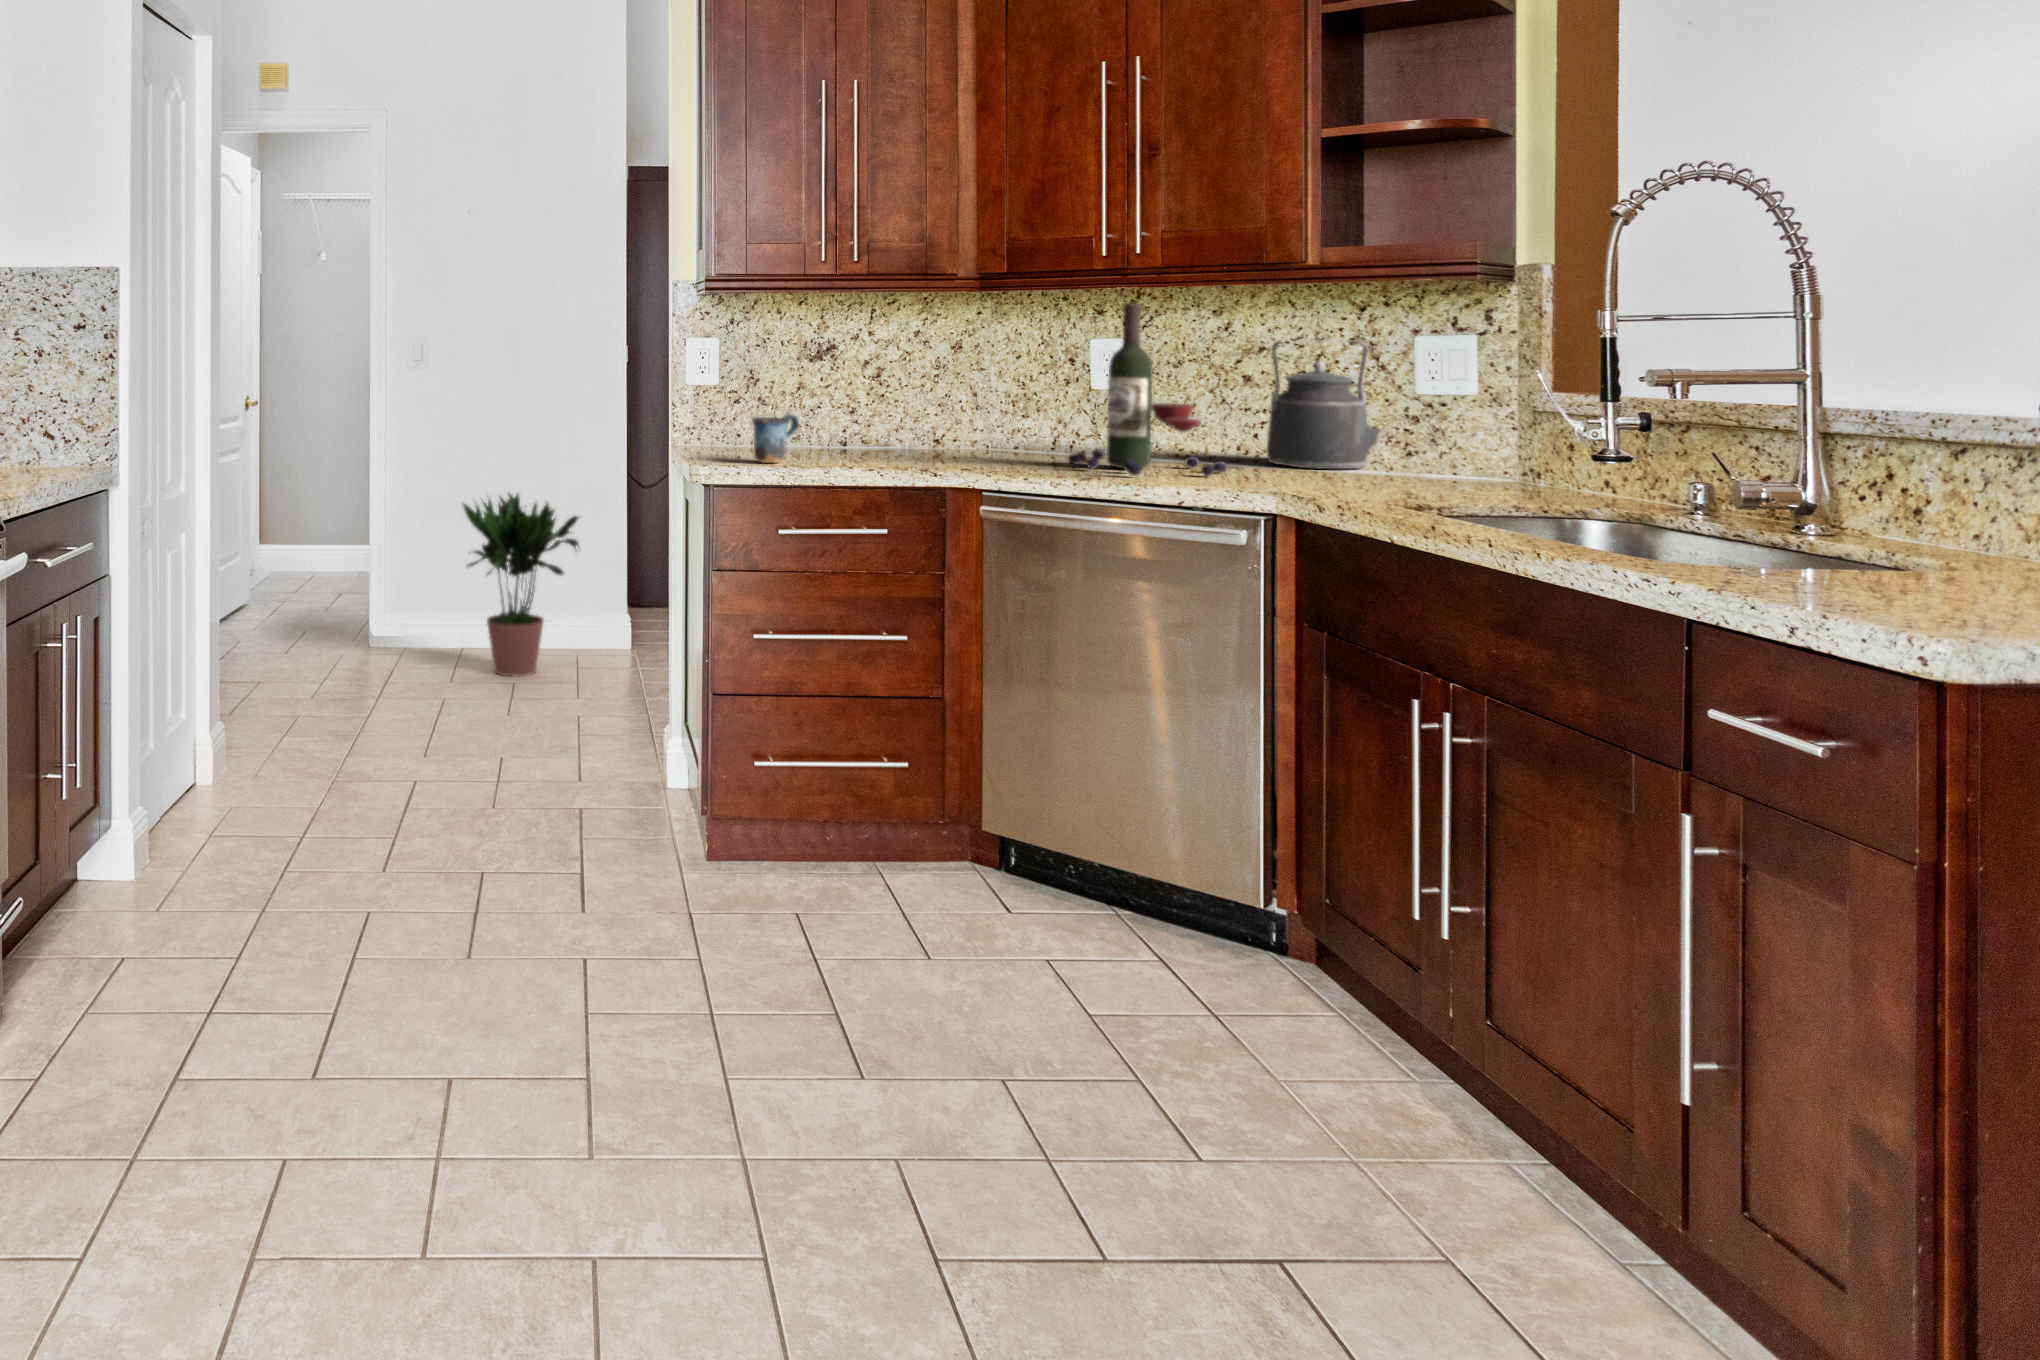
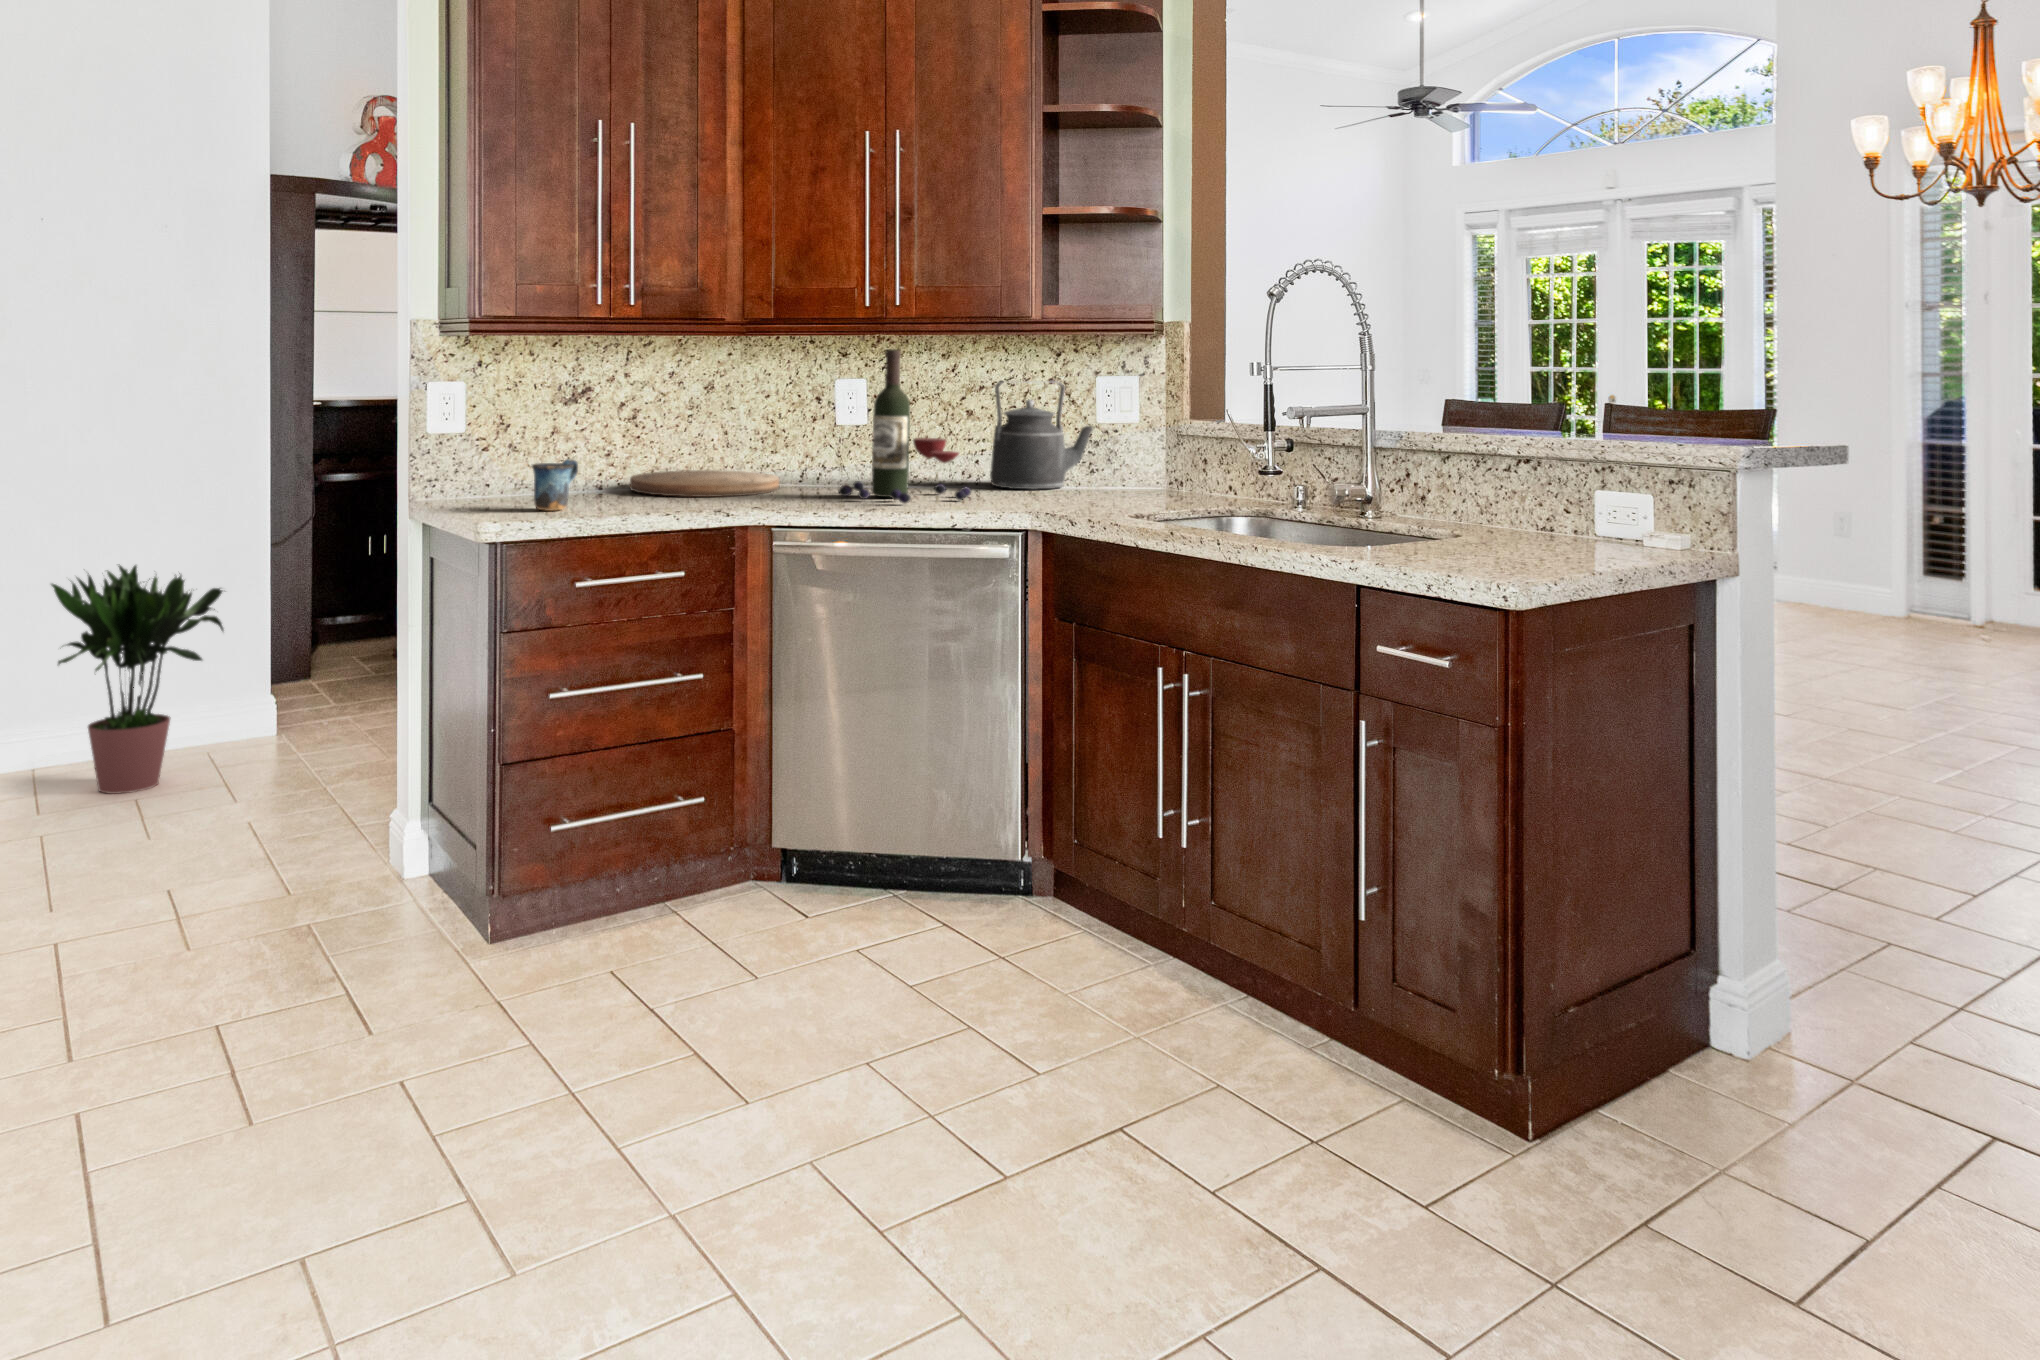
cutting board: none [866,431,1018,459] -> present [630,470,779,497]

